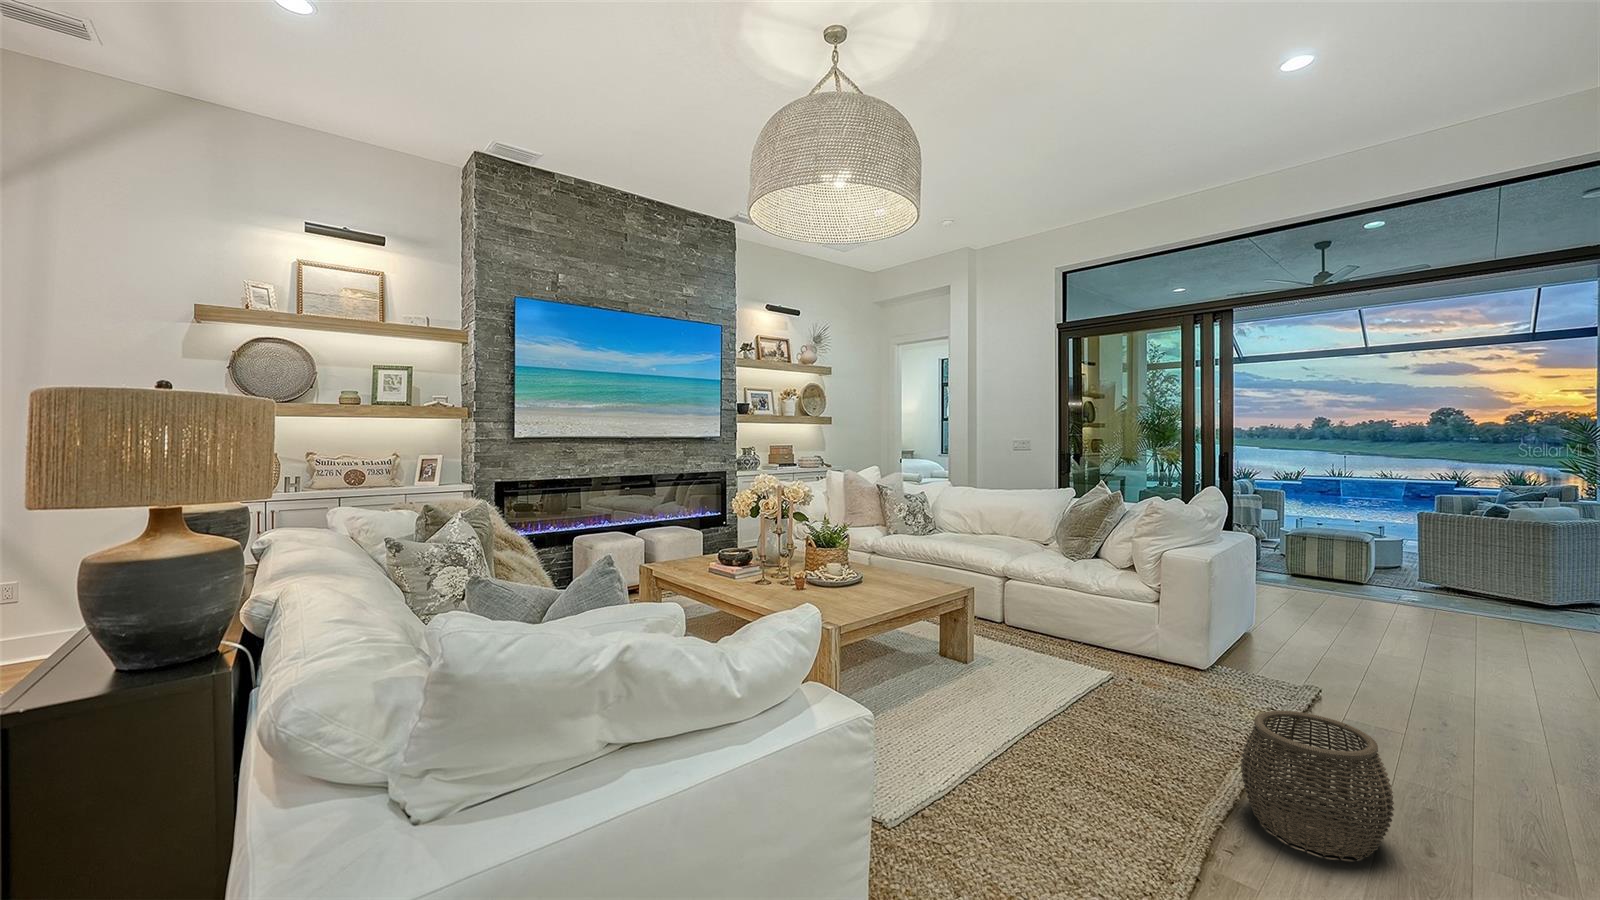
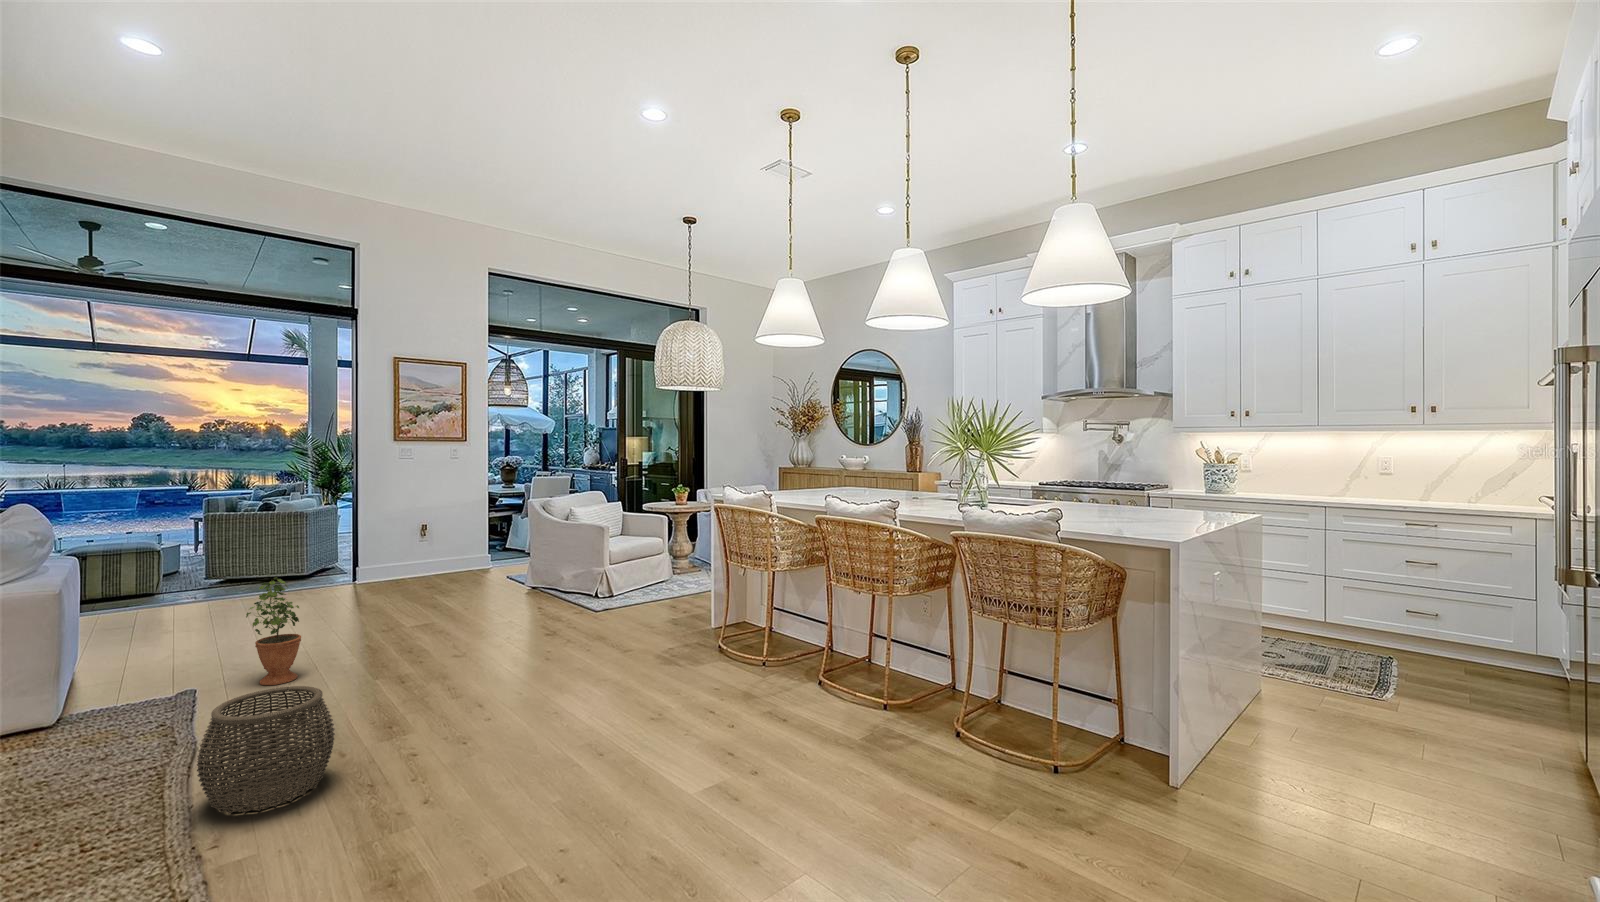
potted plant: none [1371,590,1441,721] -> present [246,576,301,685]

